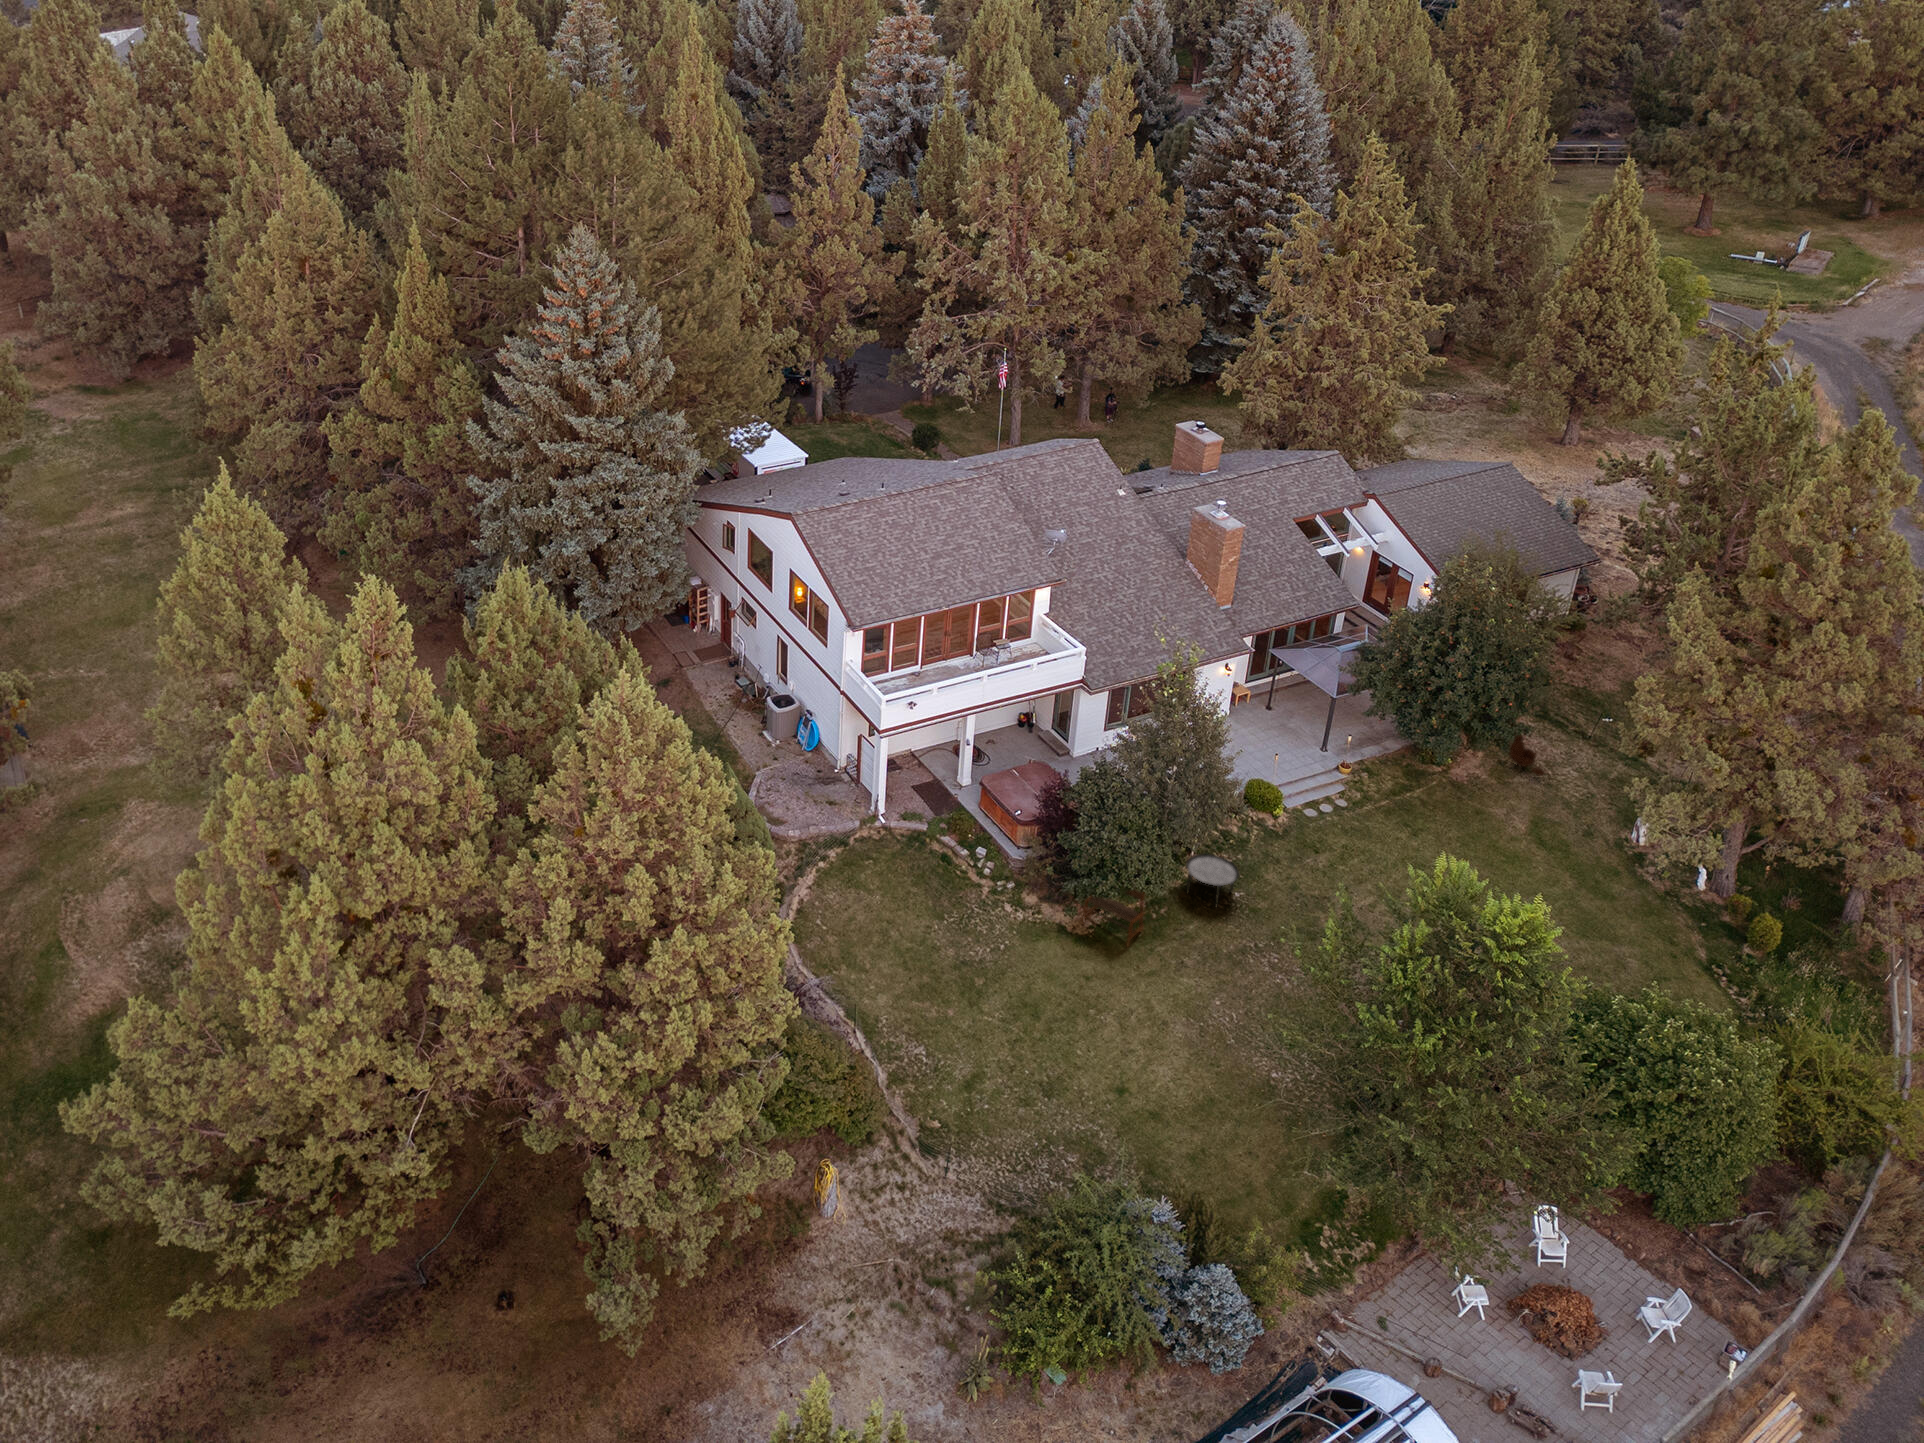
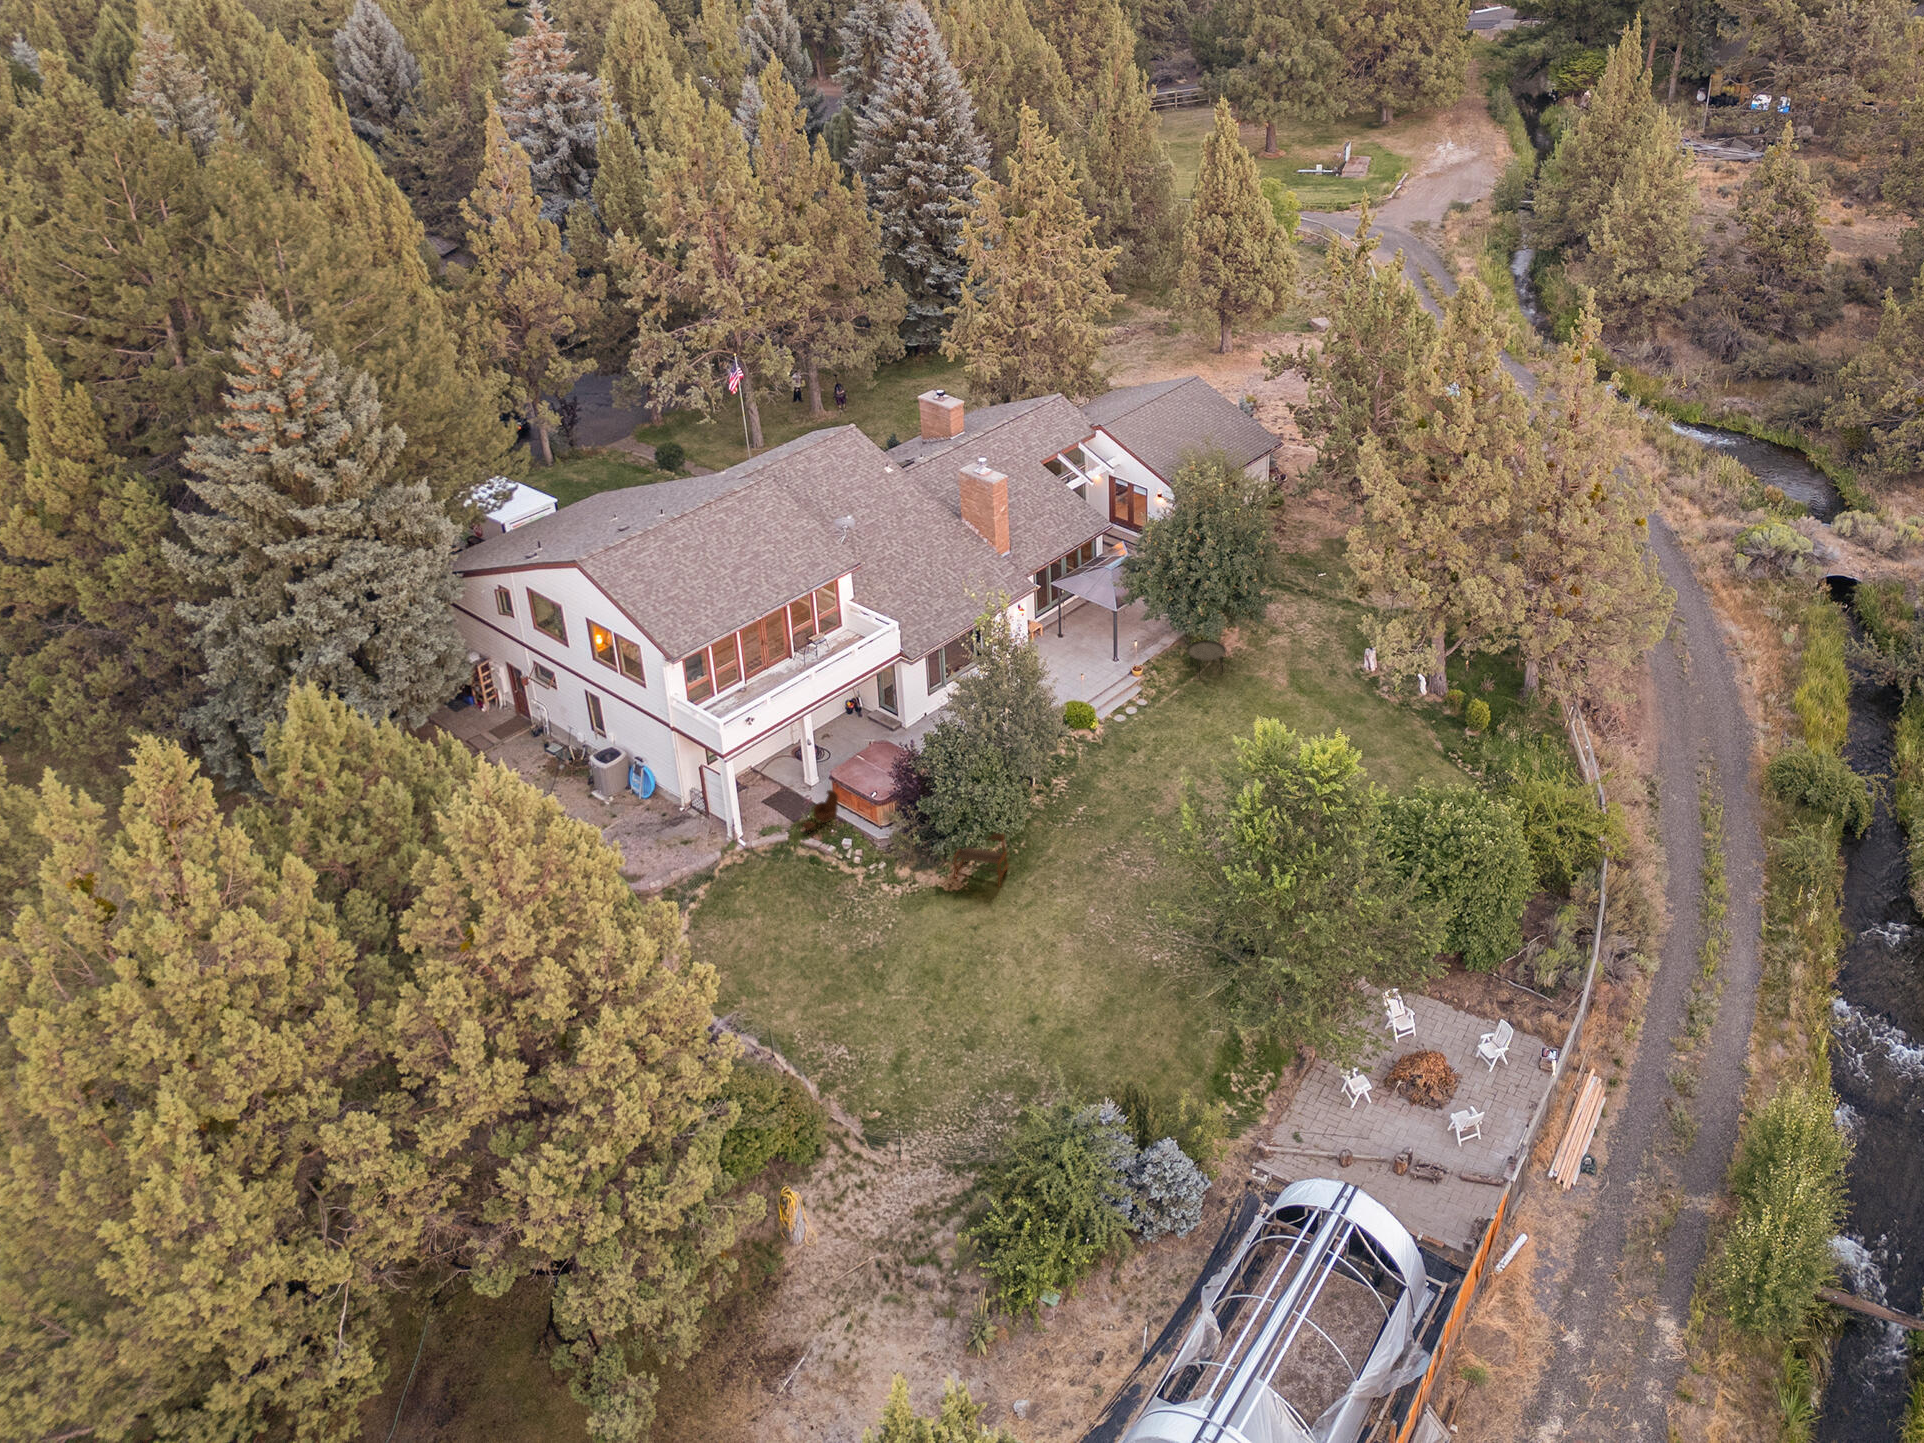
lounge chair: present [1509,735,1545,780] -> present [802,790,838,833]
round table: present [1186,854,1239,907] -> present [1187,640,1227,677]

